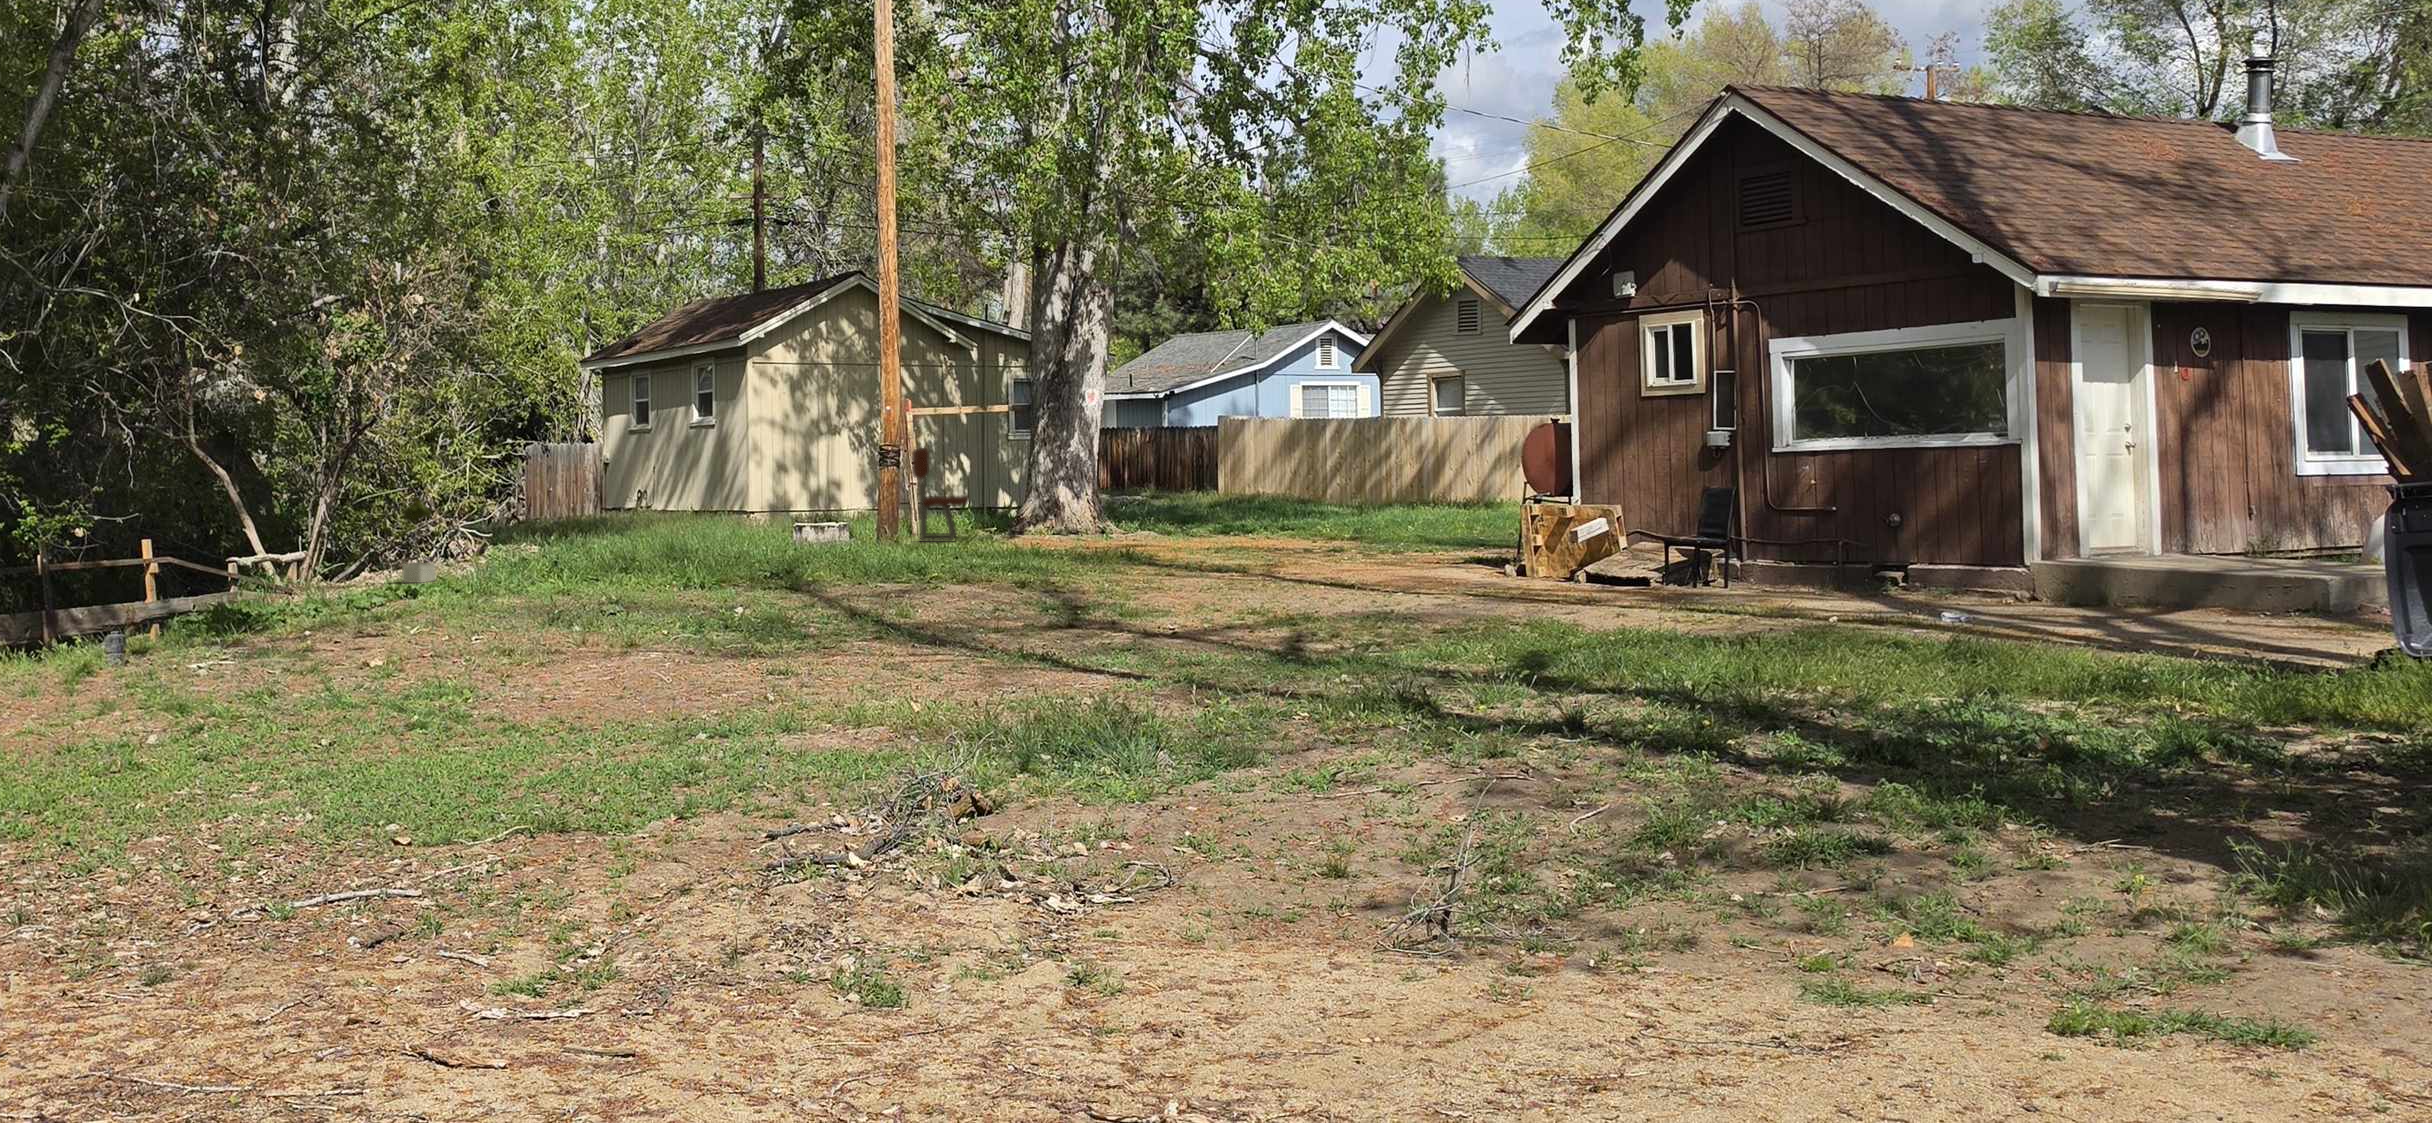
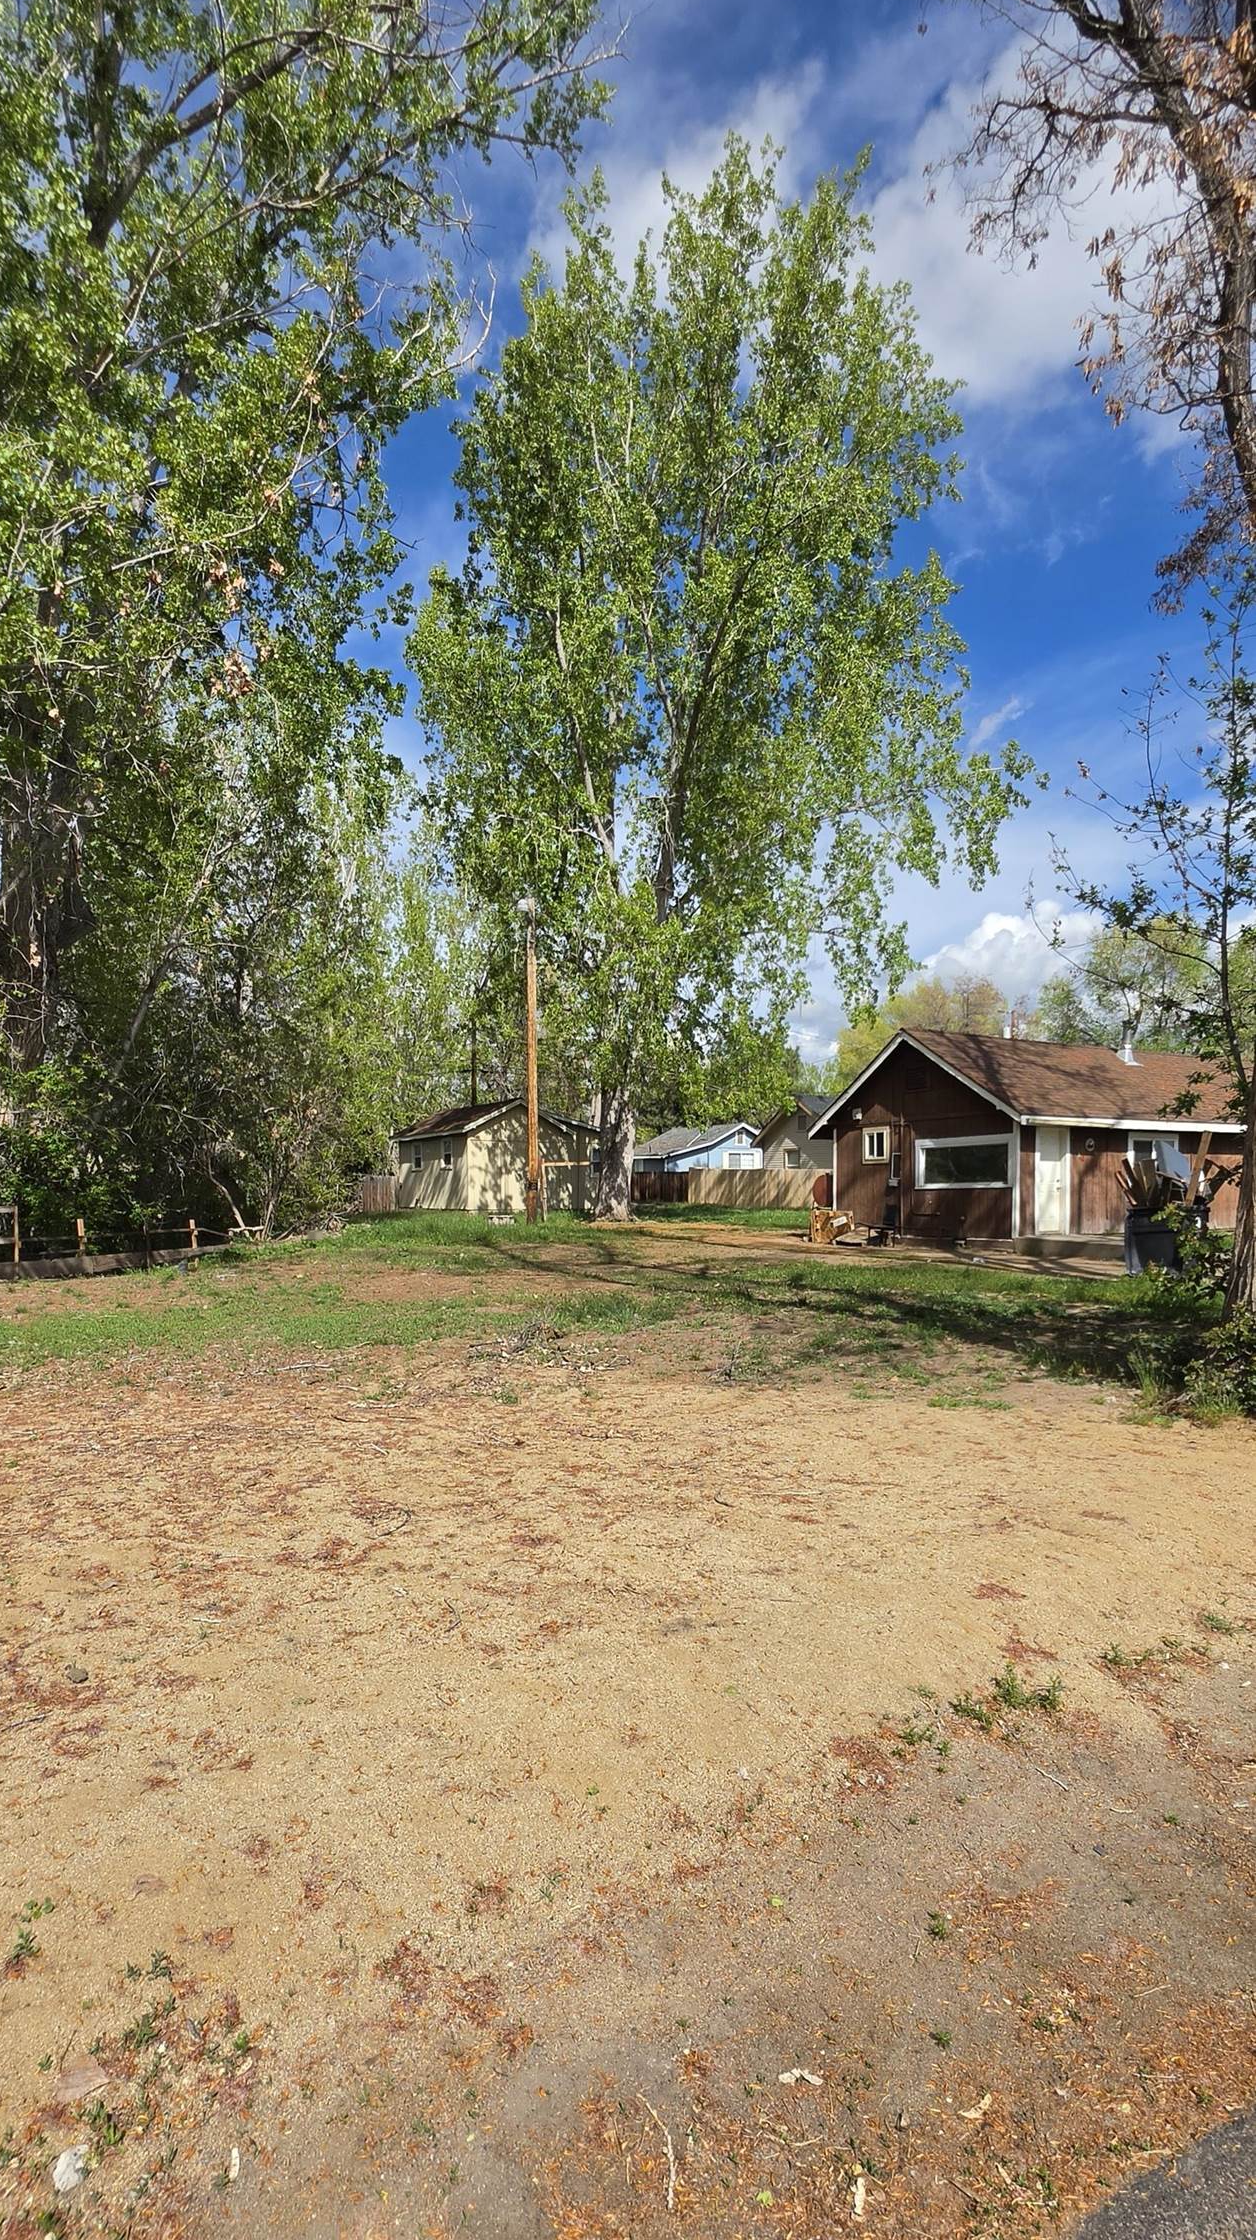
bench: present [912,448,969,542] -> none [544,1180,570,1223]

